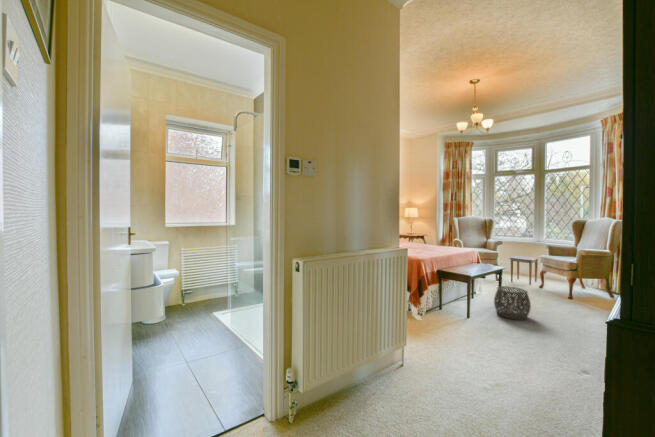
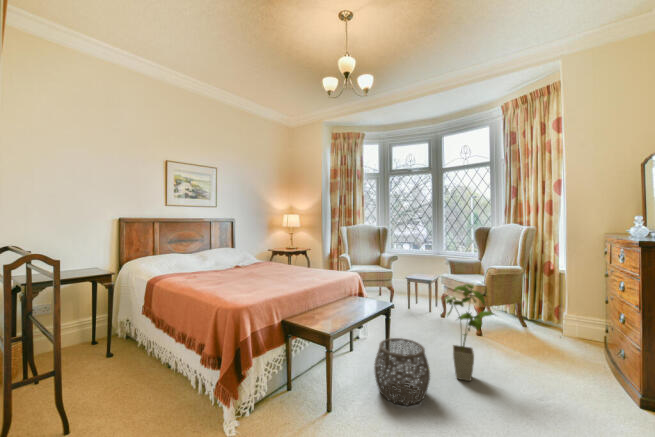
house plant: none [541,257,581,316] -> present [445,284,494,381]

